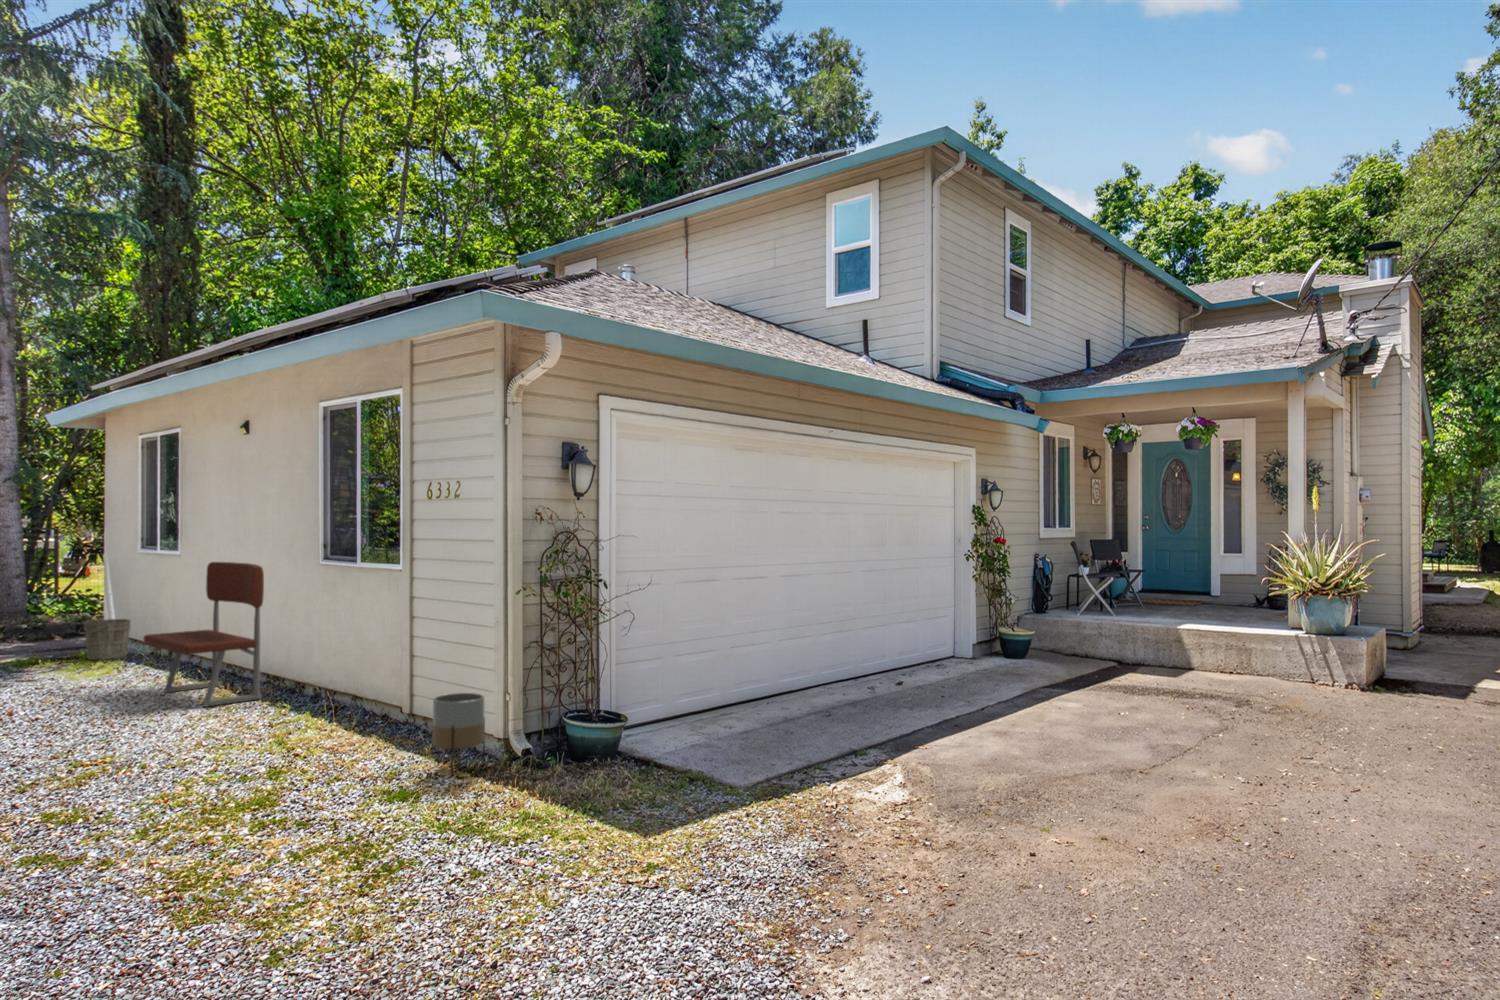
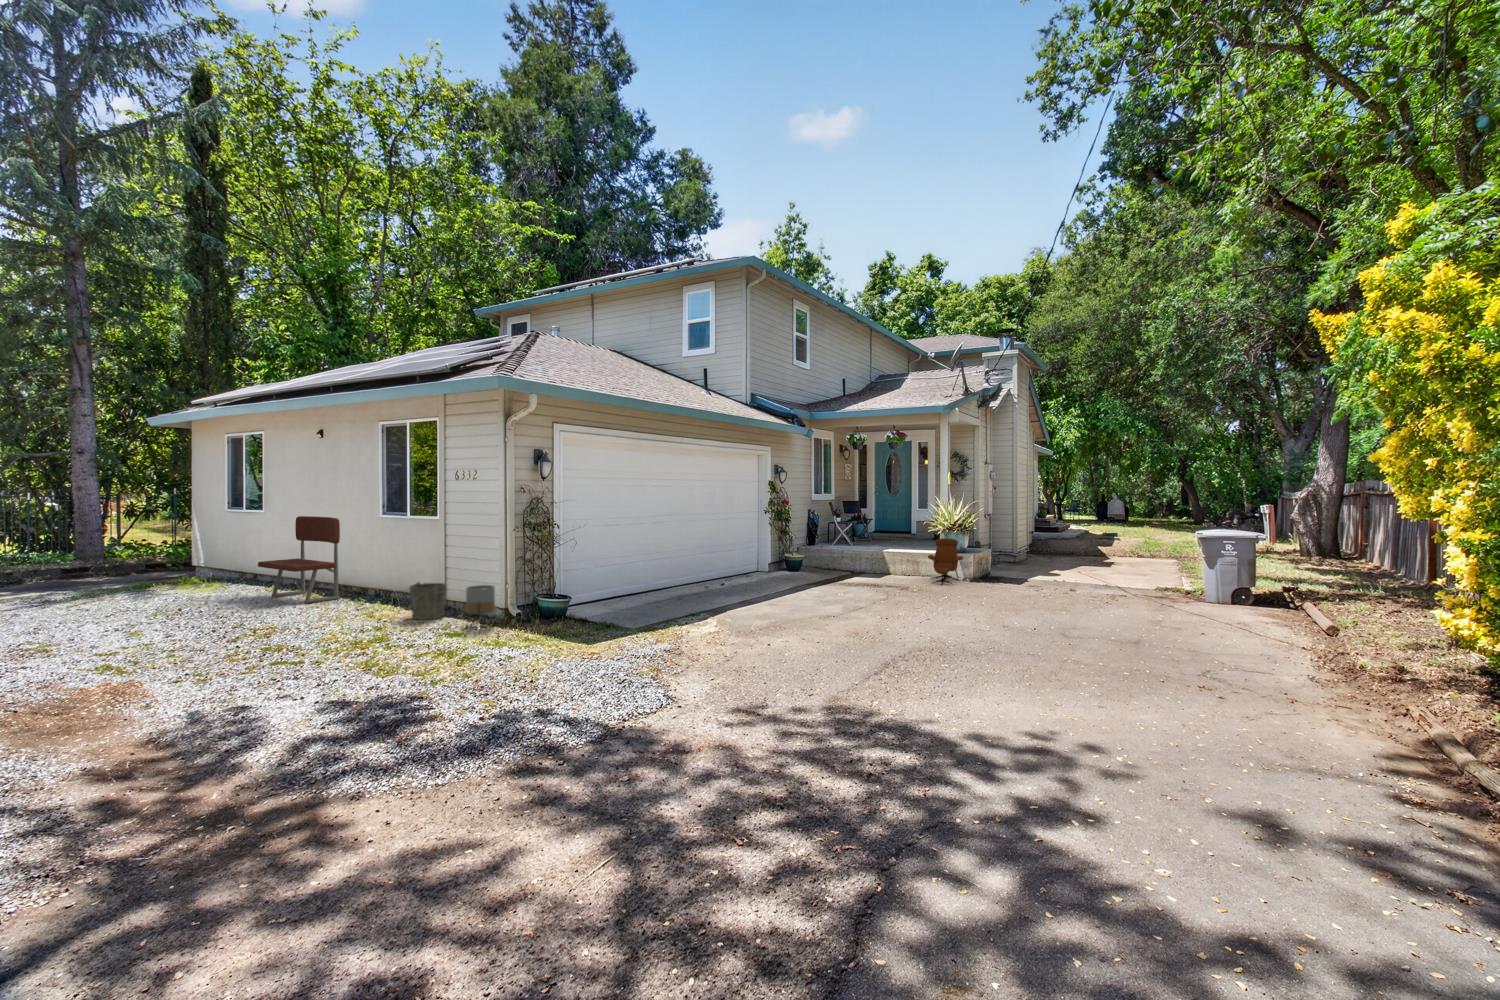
lounge chair: none [1275,612,1349,702] -> present [928,538,963,585]
bucket: present [80,618,131,660] -> present [409,582,447,620]

